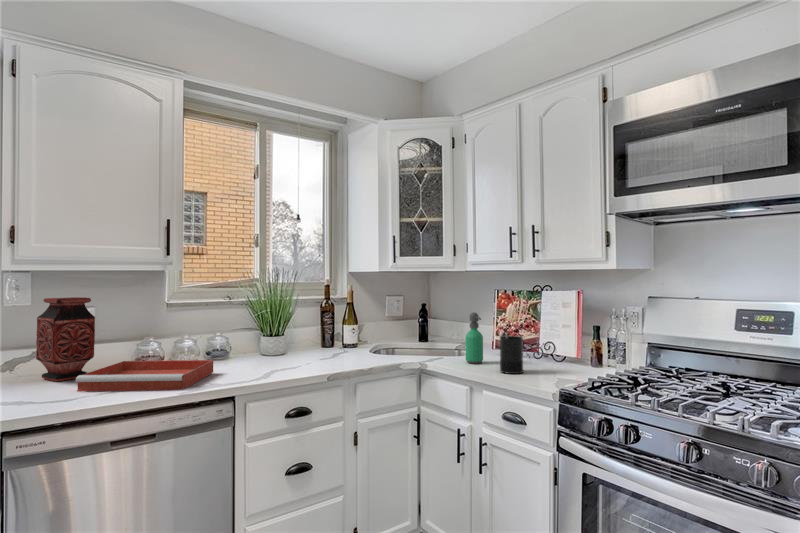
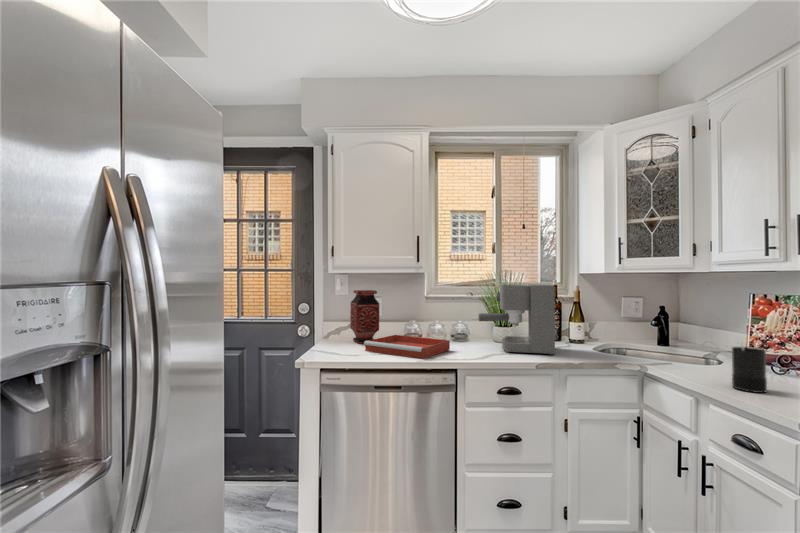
coffee maker: none [249,285,340,367] -> present [478,284,555,355]
soap dispenser: present [466,313,483,364] -> none [695,318,719,375]

